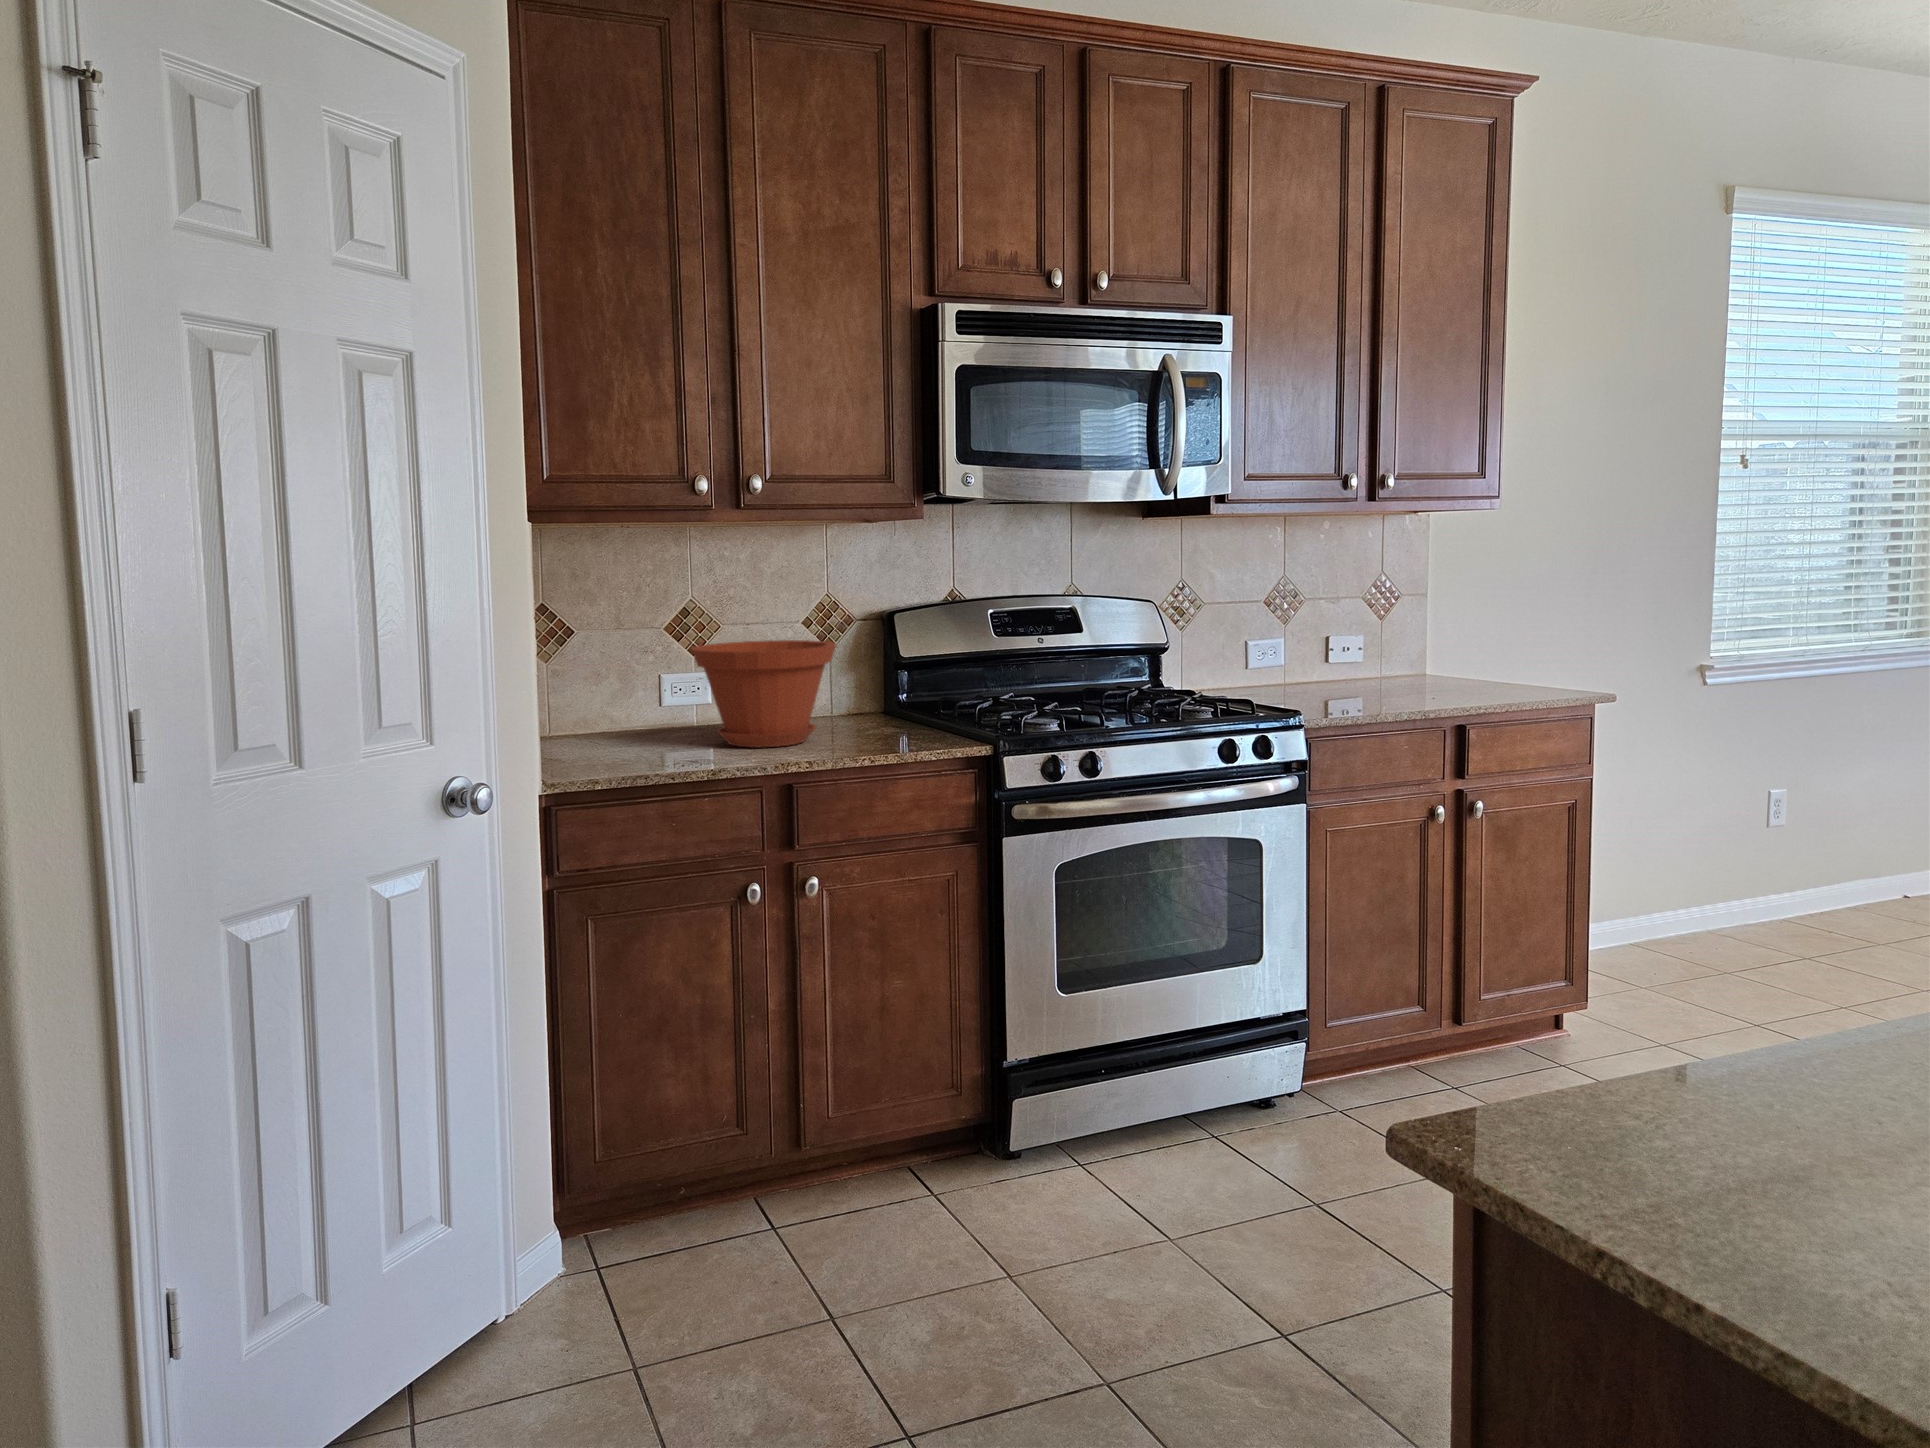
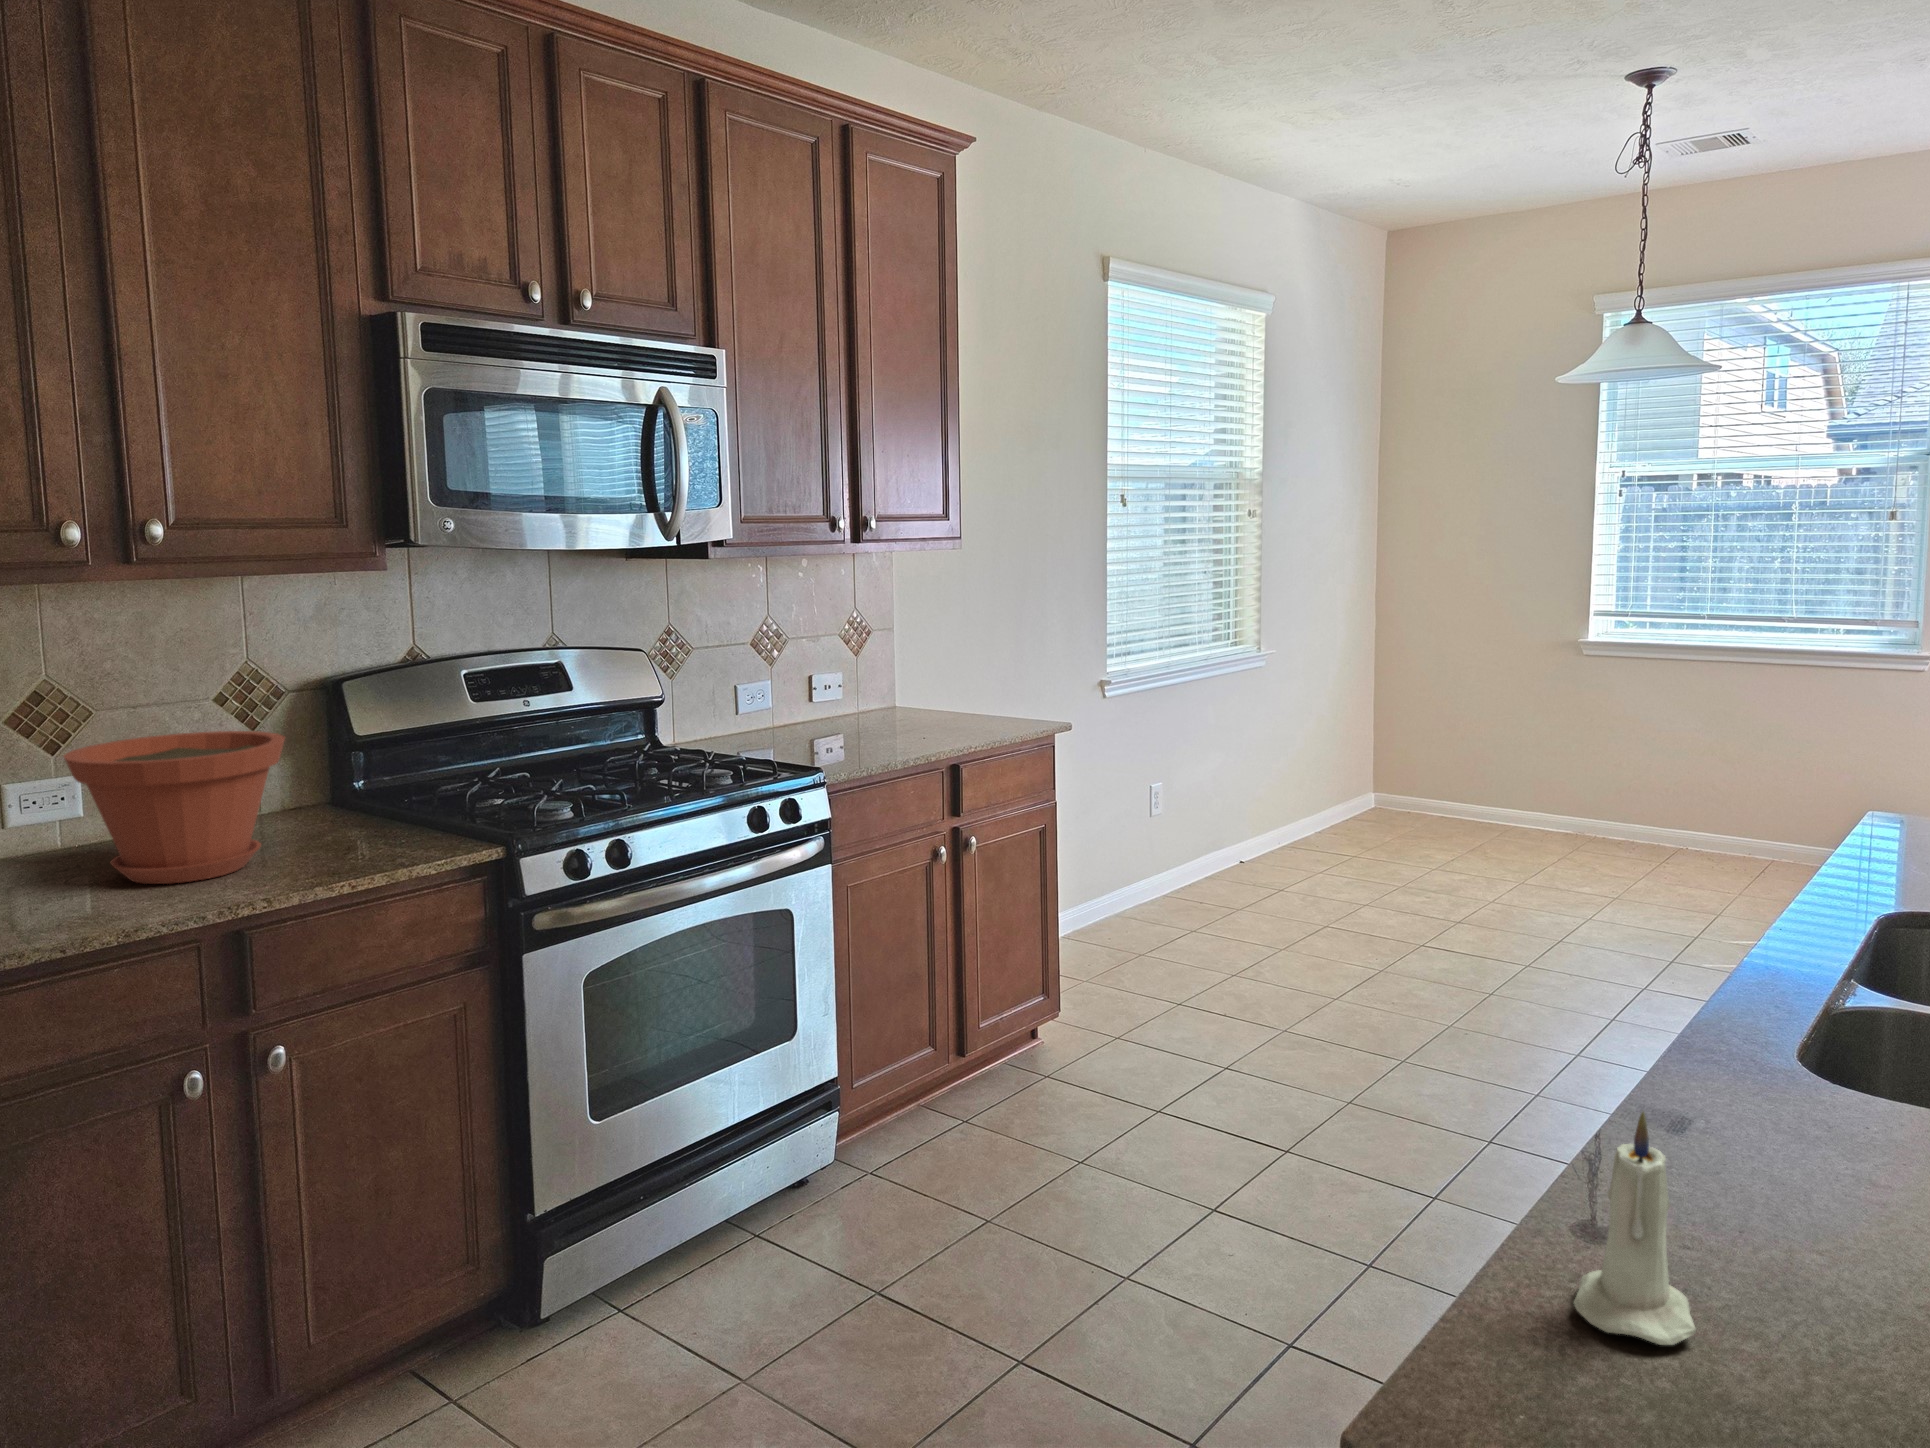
candle: none [1685,928,1817,1150] -> present [1574,1112,1696,1345]

